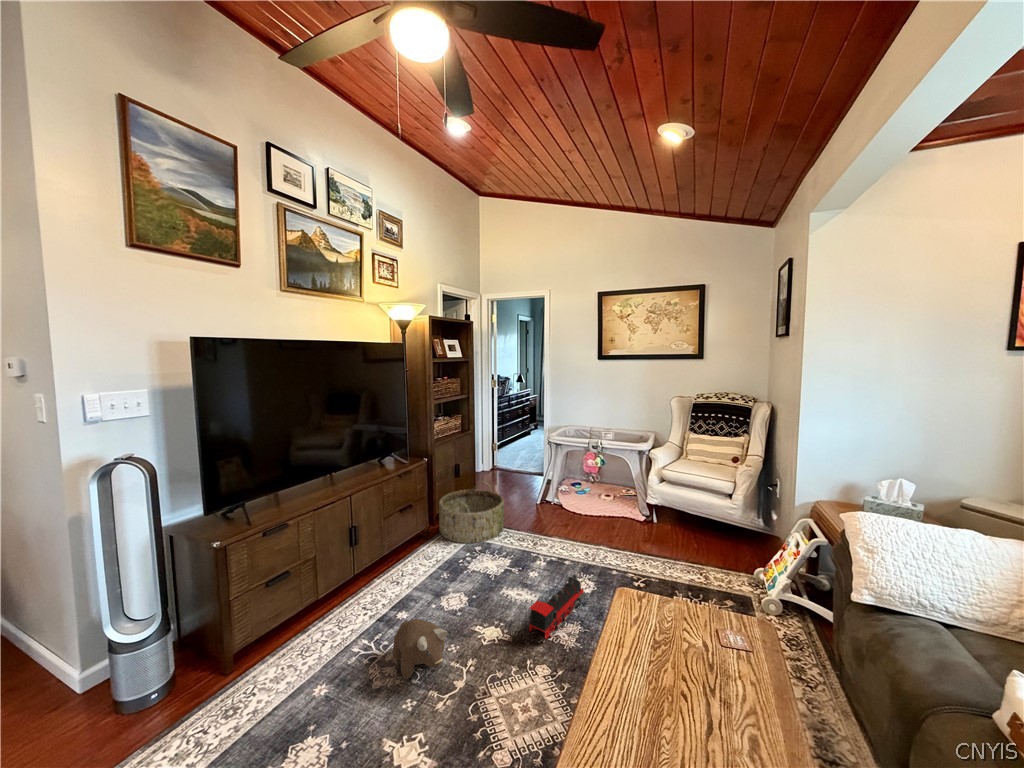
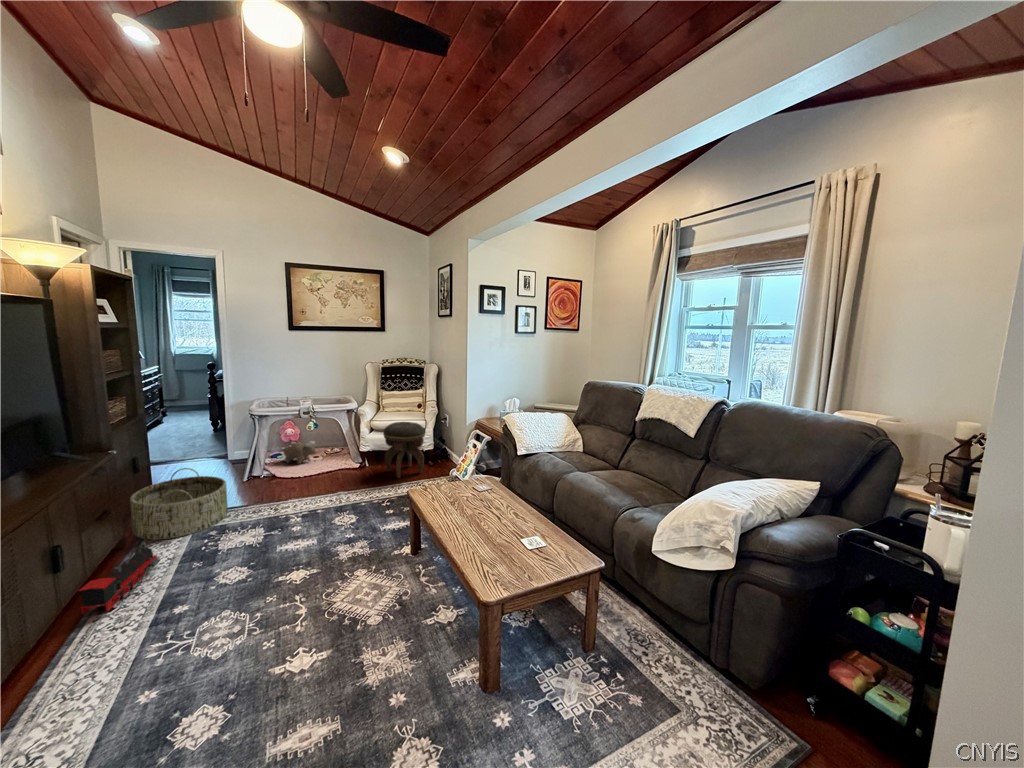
footstool: none [665,478,724,557] -> present [383,422,425,478]
toy train: present [529,574,585,639] -> present [79,543,159,614]
plush toy: present [393,619,447,679] -> present [284,441,316,464]

